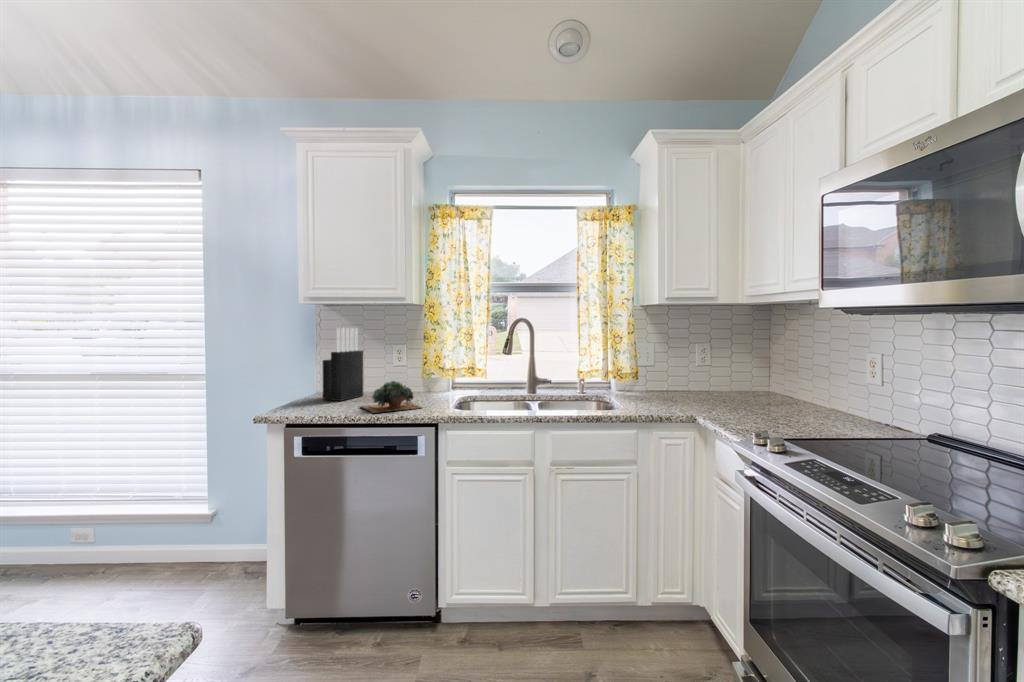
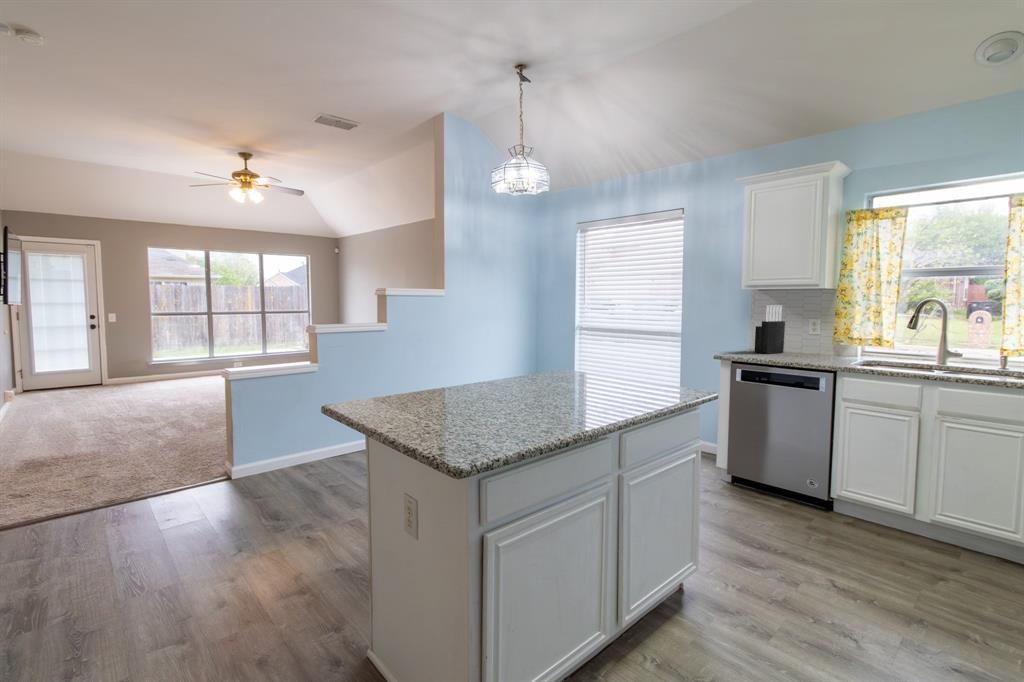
succulent plant: present [360,381,422,413] -> none [780,341,828,362]

